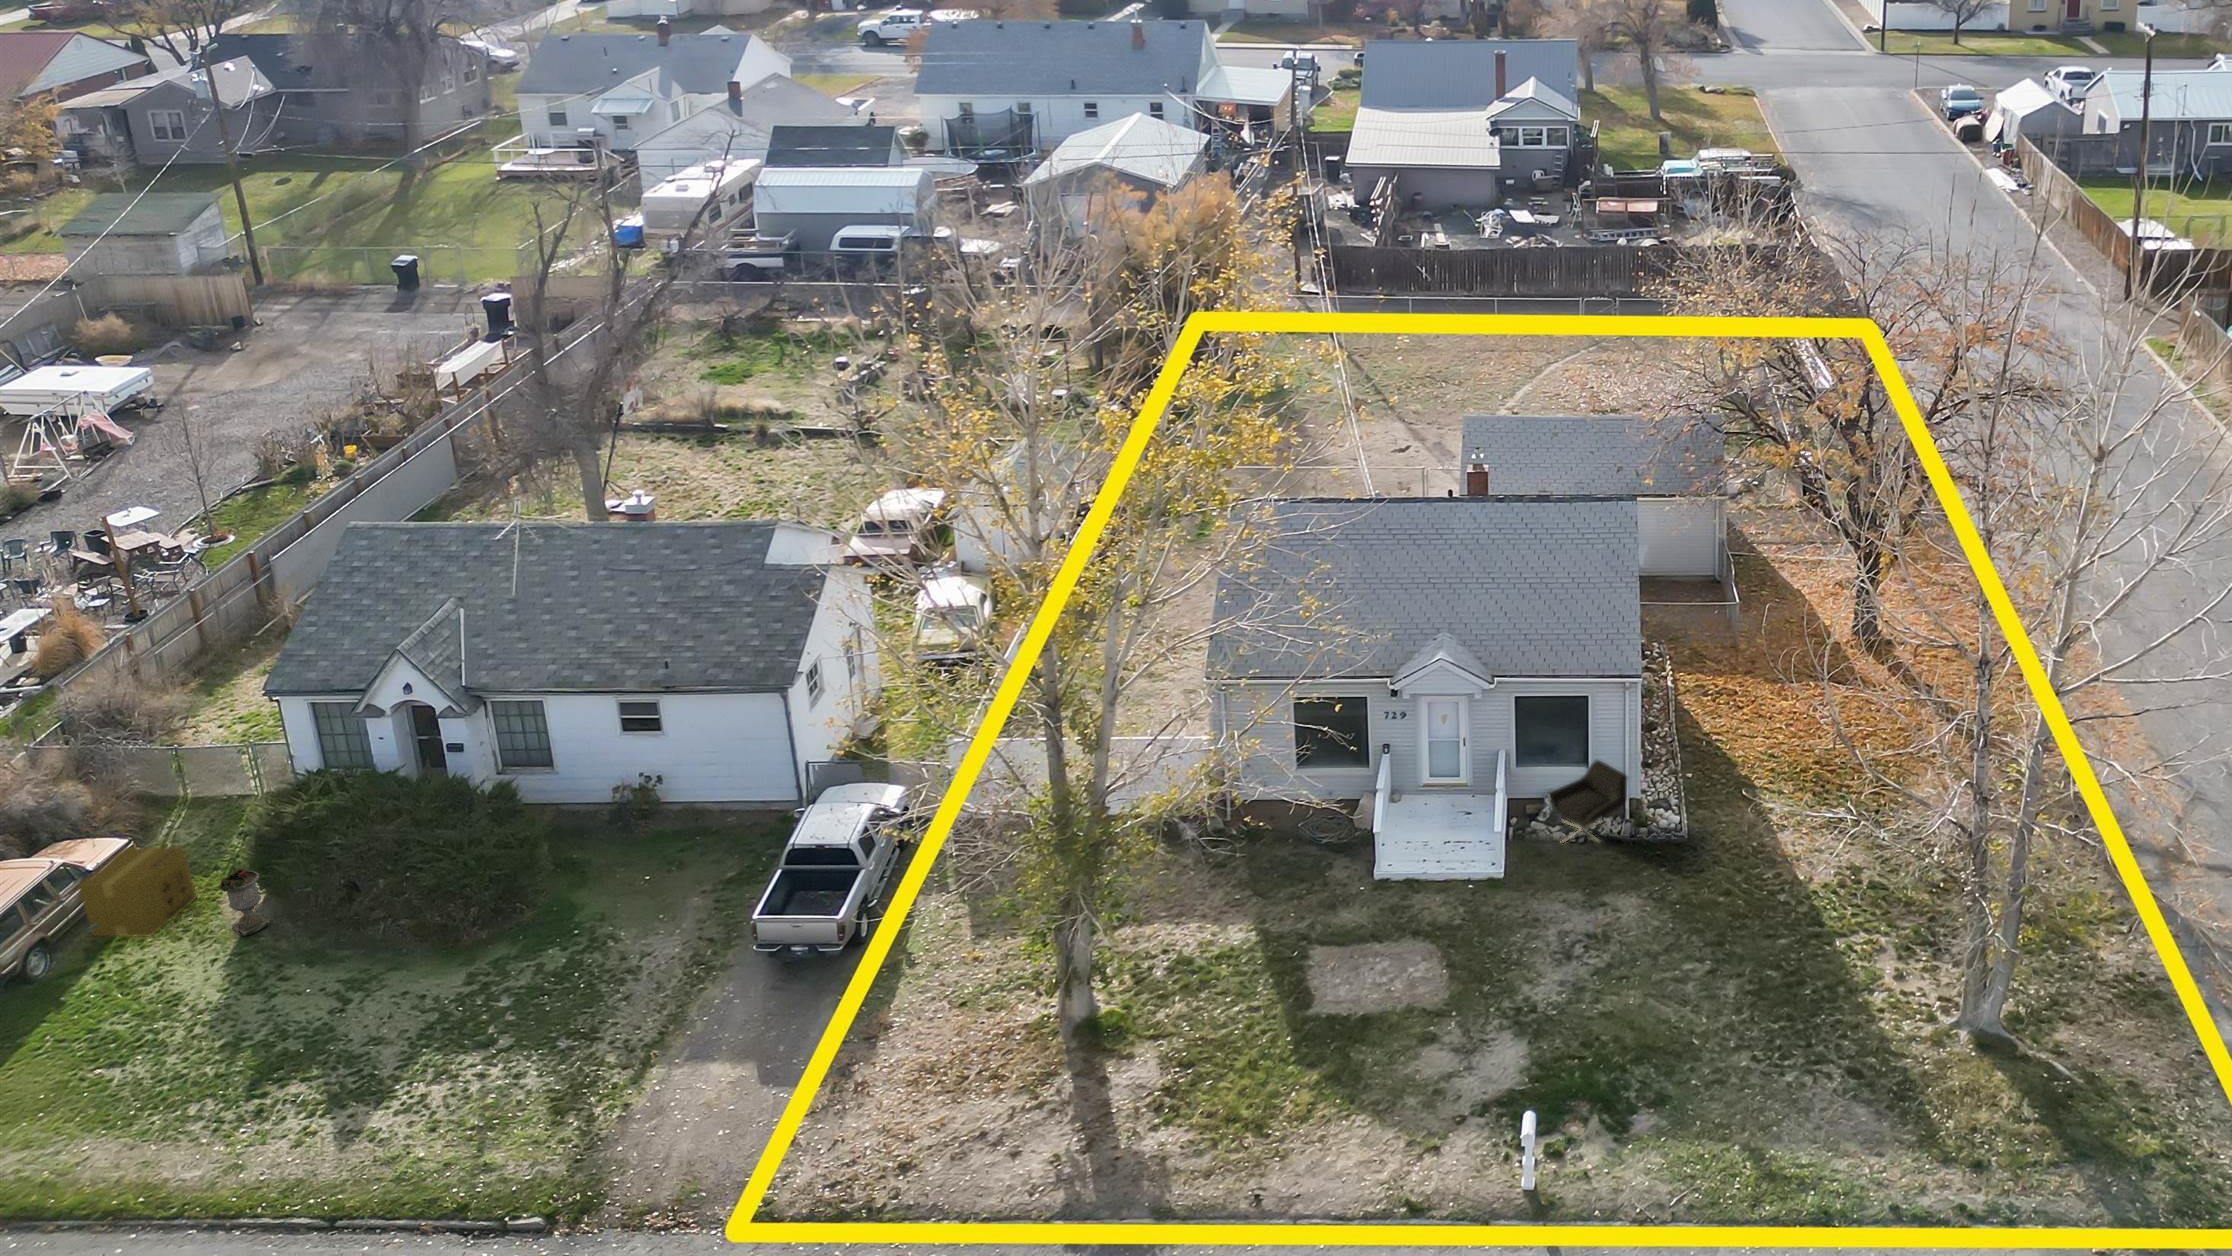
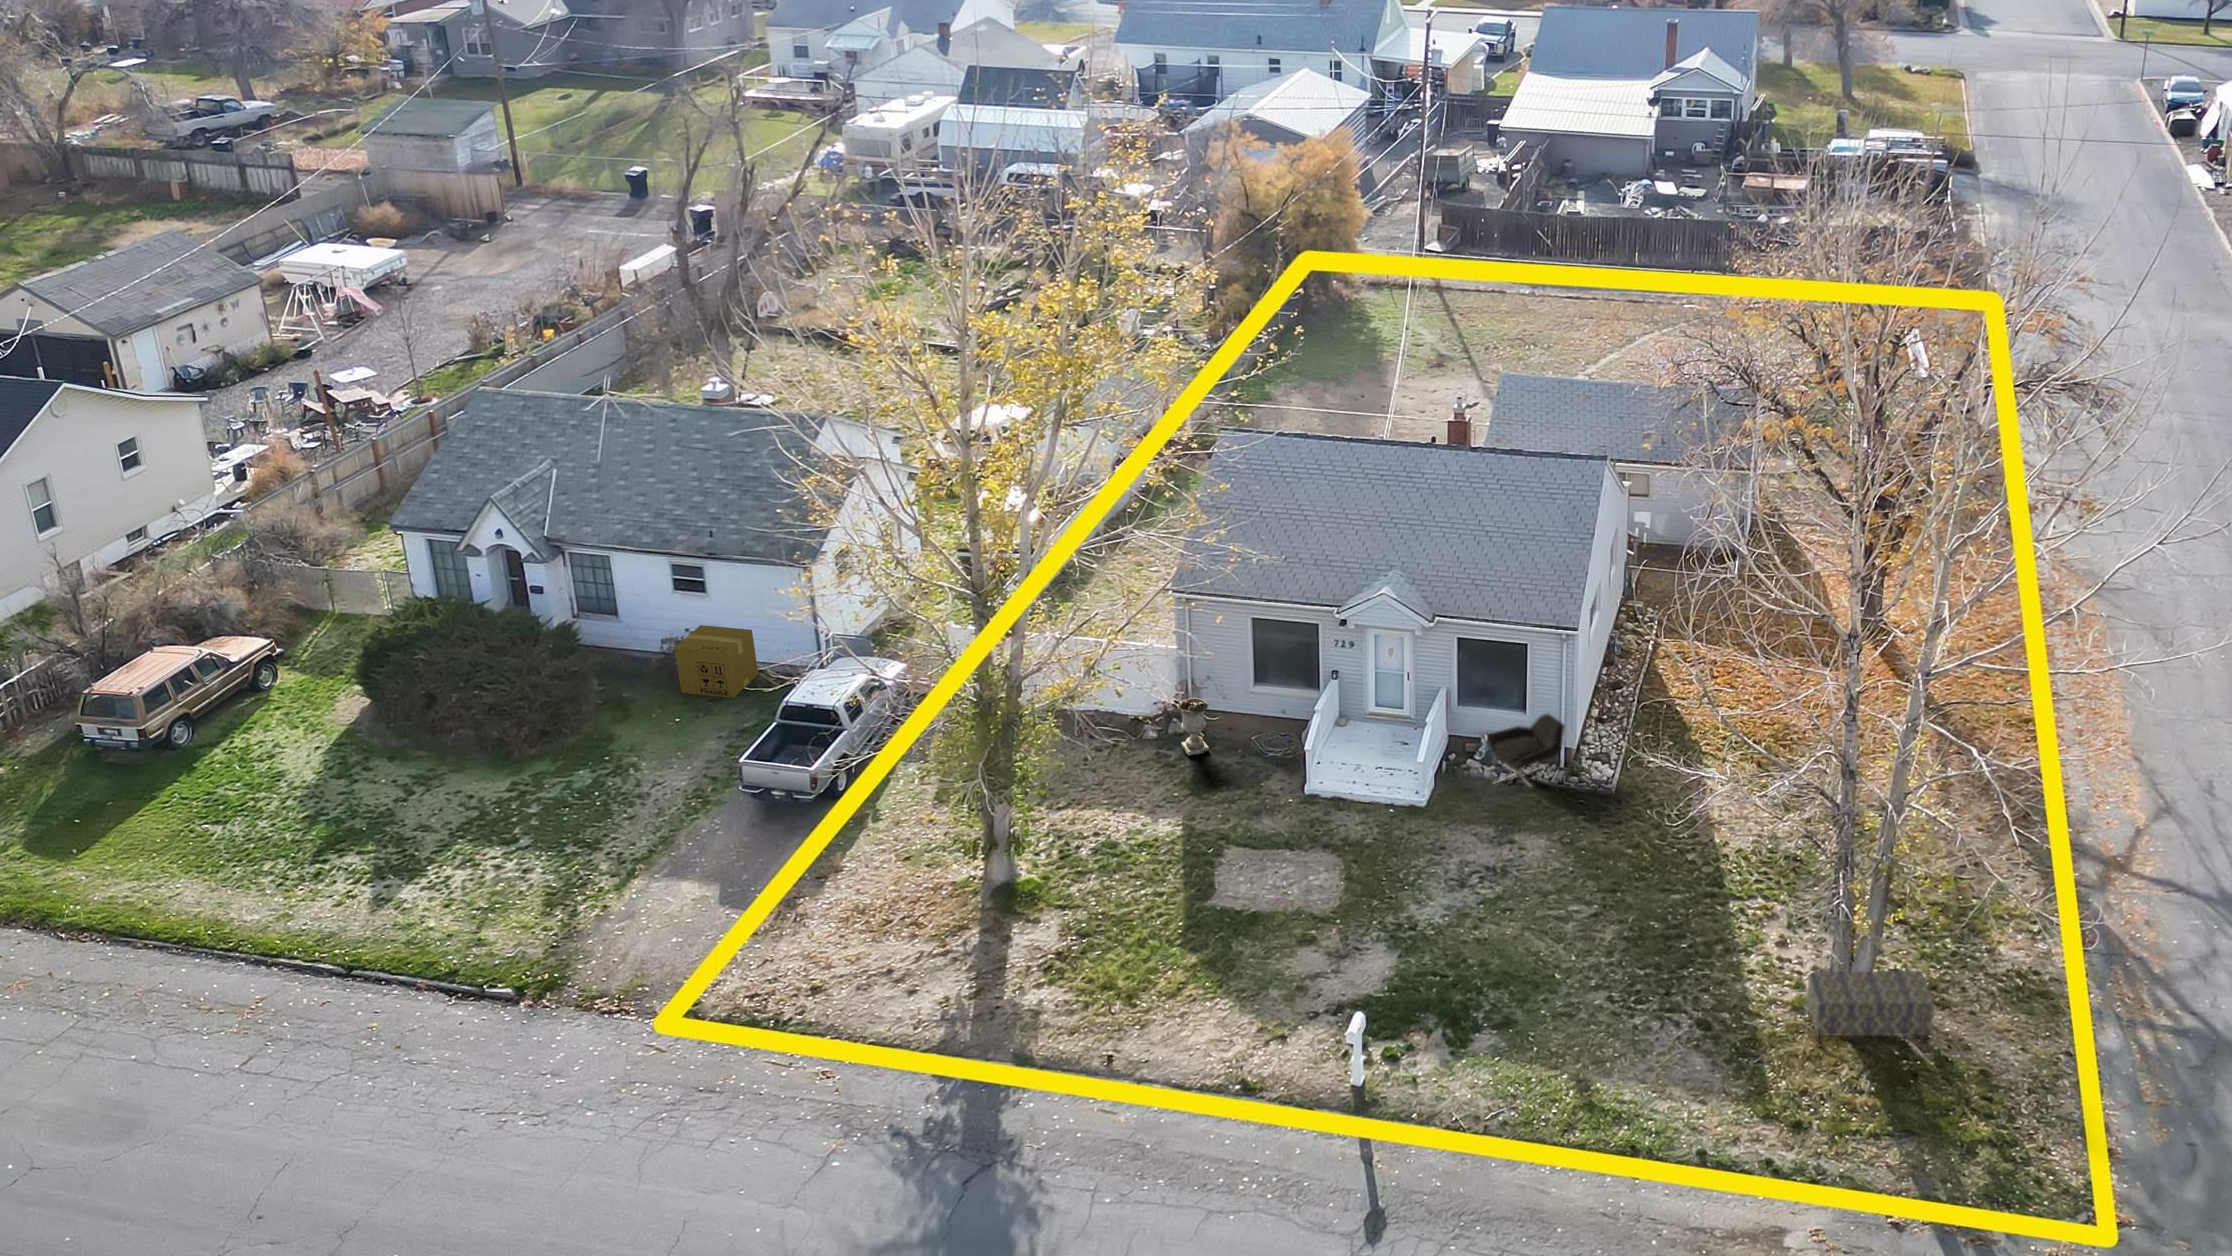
cardboard box: present [79,847,197,937] -> present [674,625,758,698]
planter: present [219,869,271,936] -> present [1178,698,1209,756]
bench: none [1947,991,2078,1082] -> present [1807,971,1935,1047]

